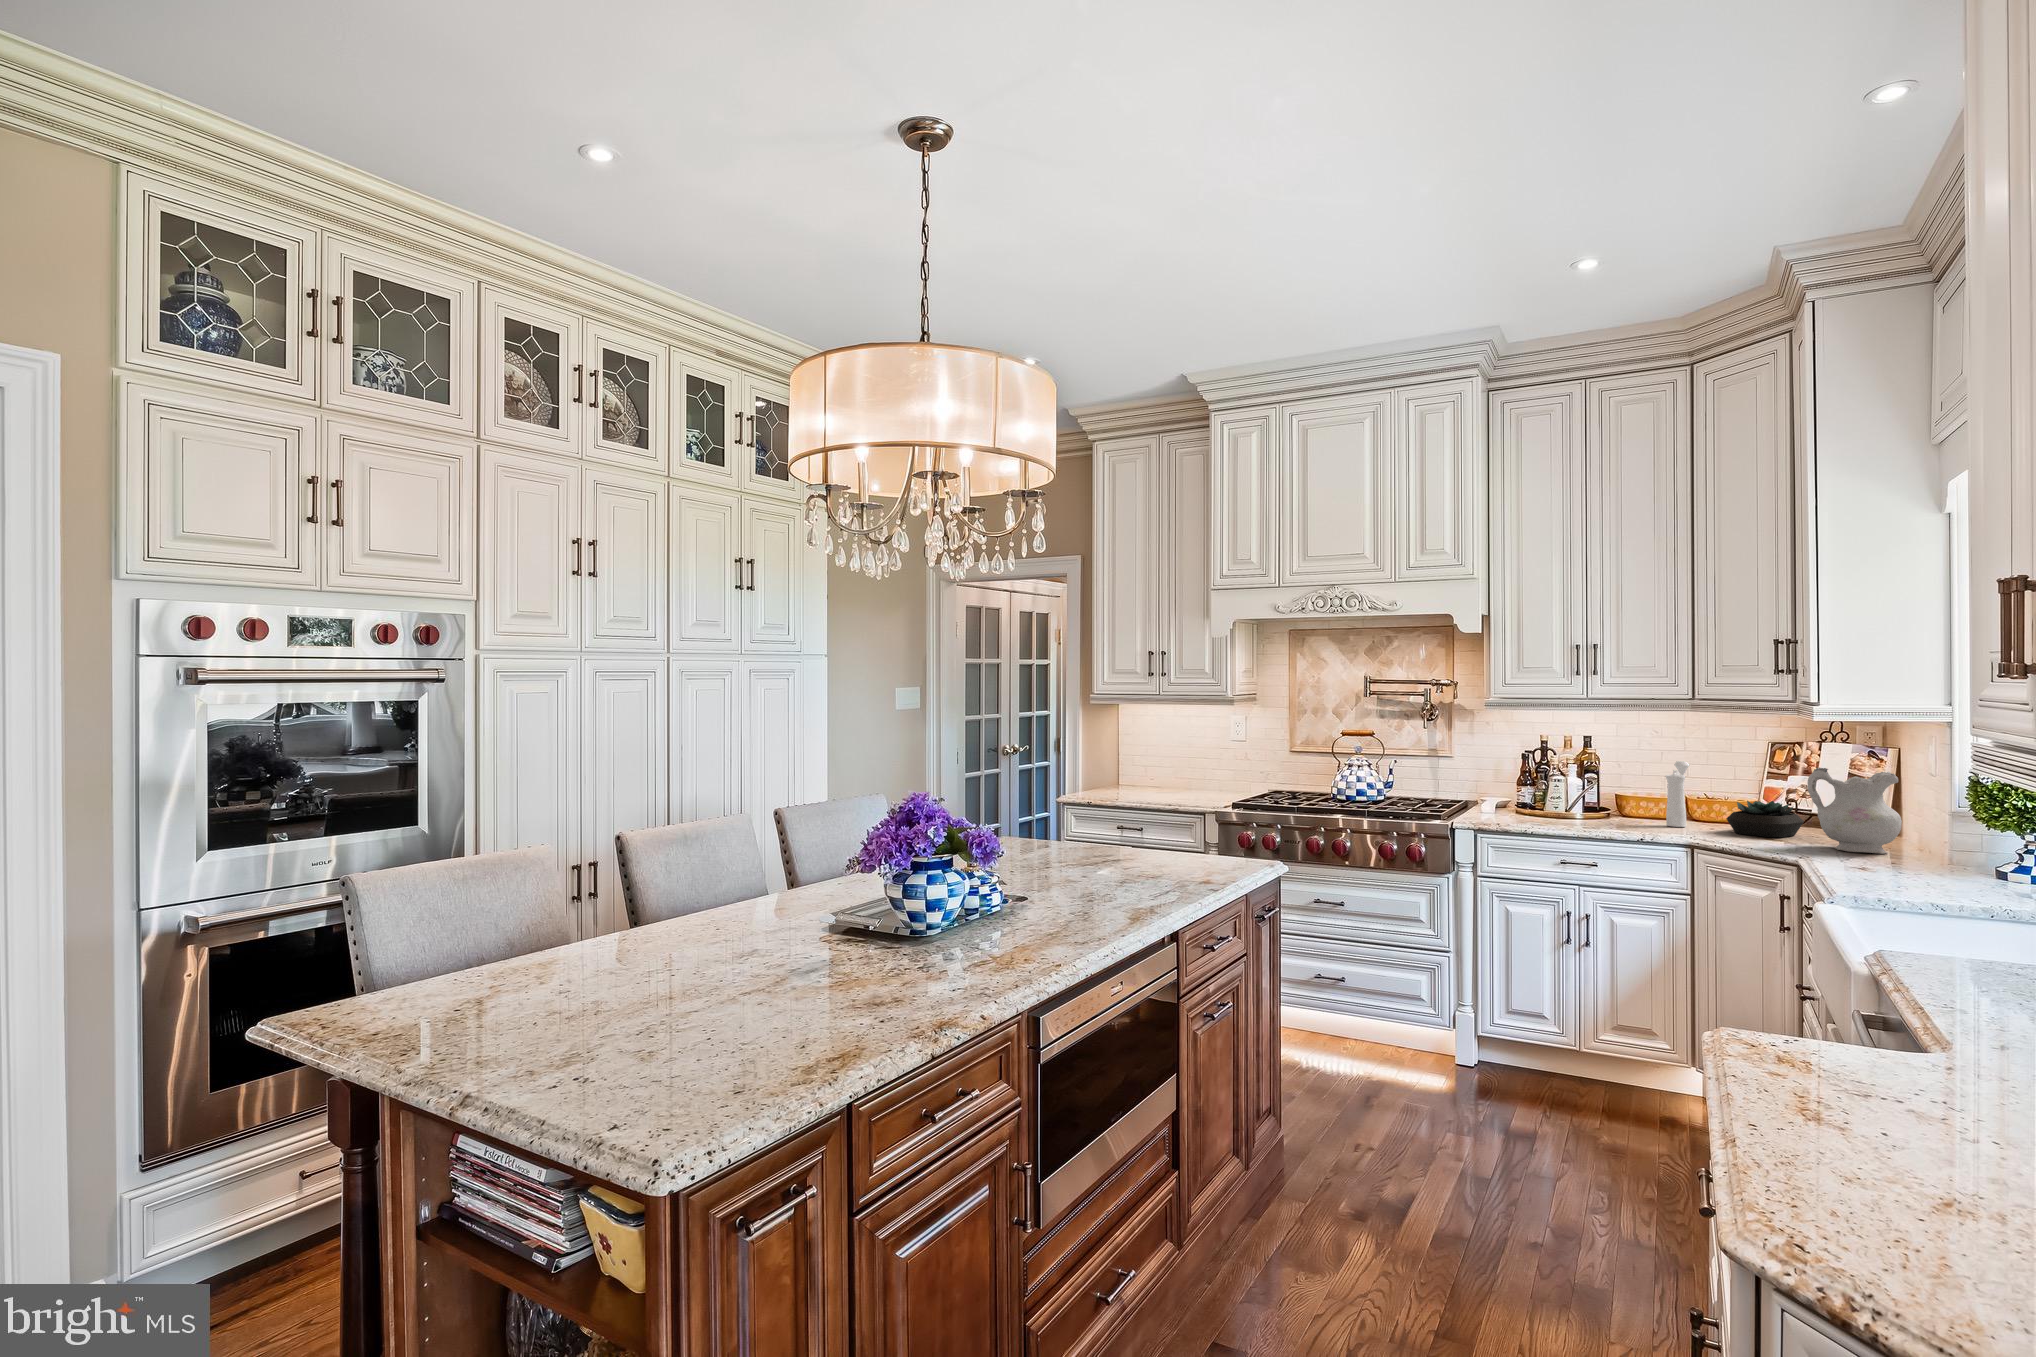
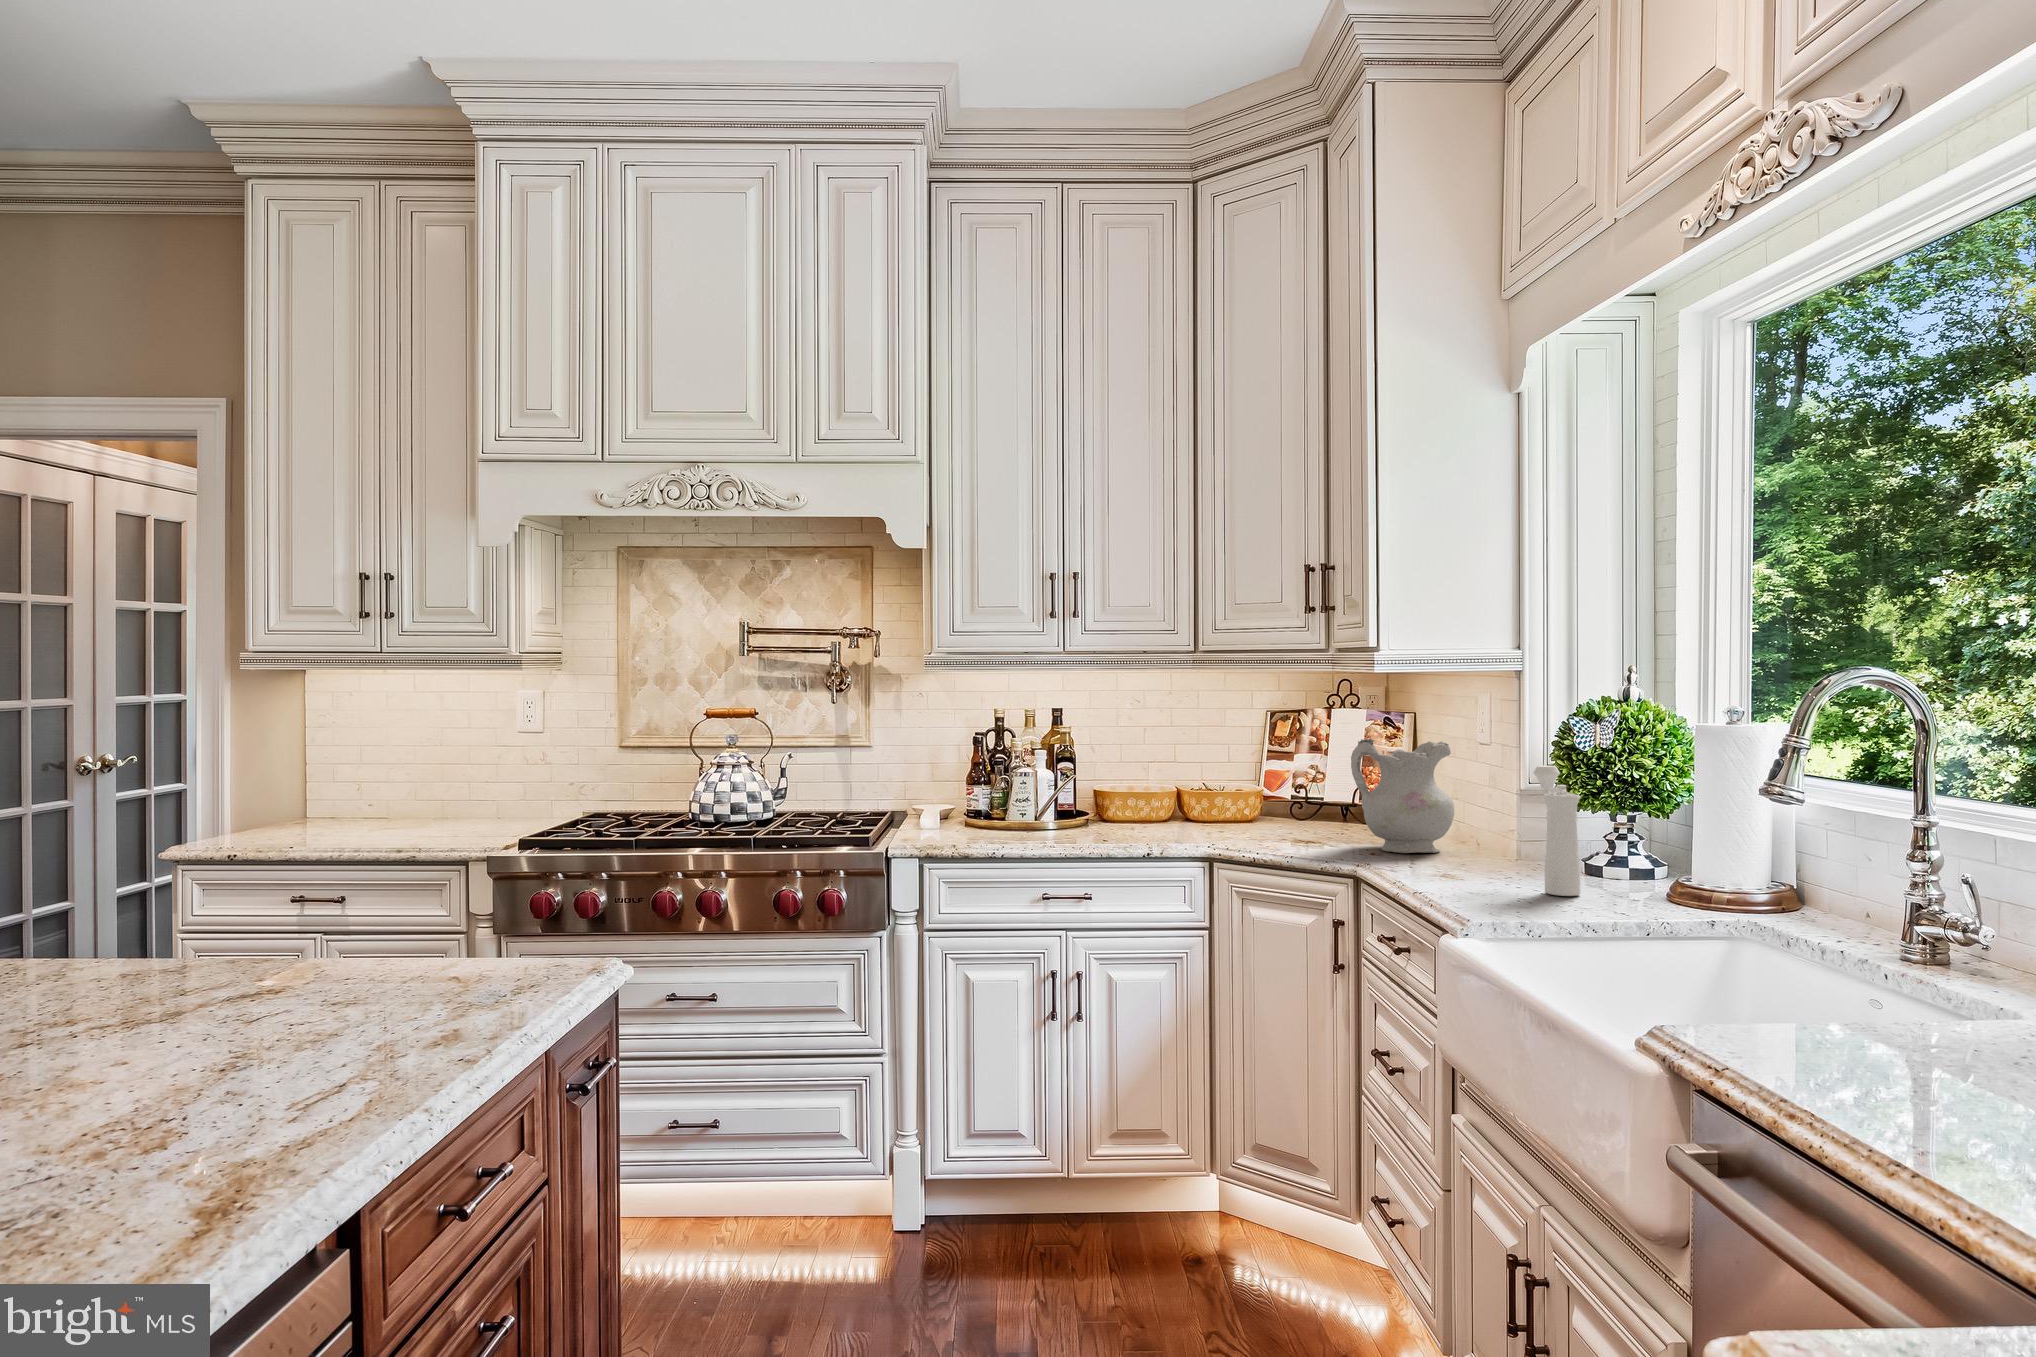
pepper mill: present [1666,761,1689,827] -> present [1534,766,1581,896]
succulent plant: present [1726,801,1804,837] -> none [1243,788,1329,839]

